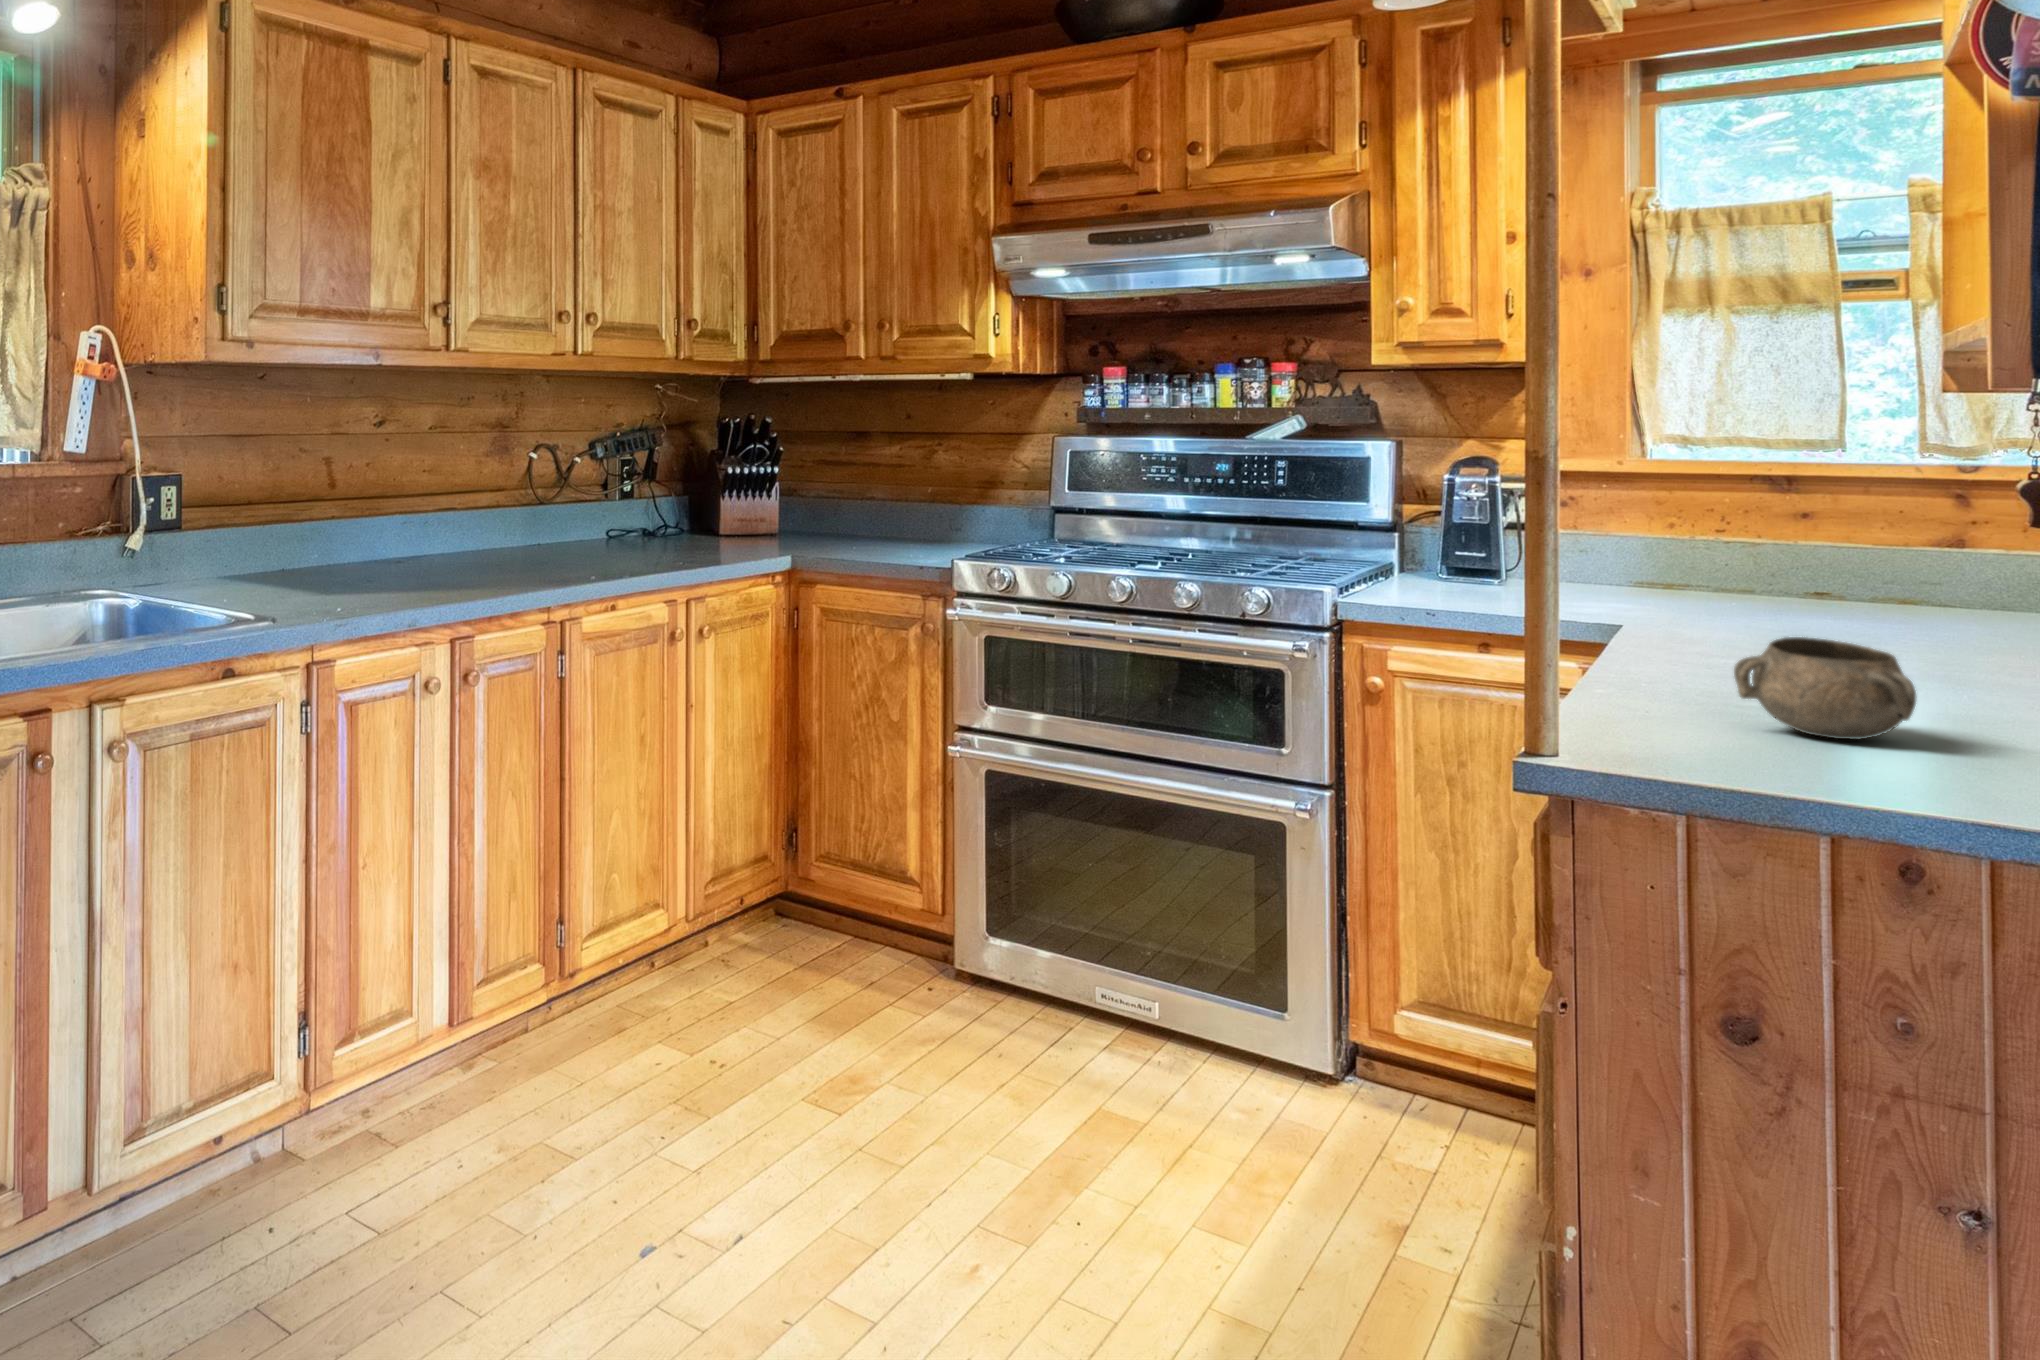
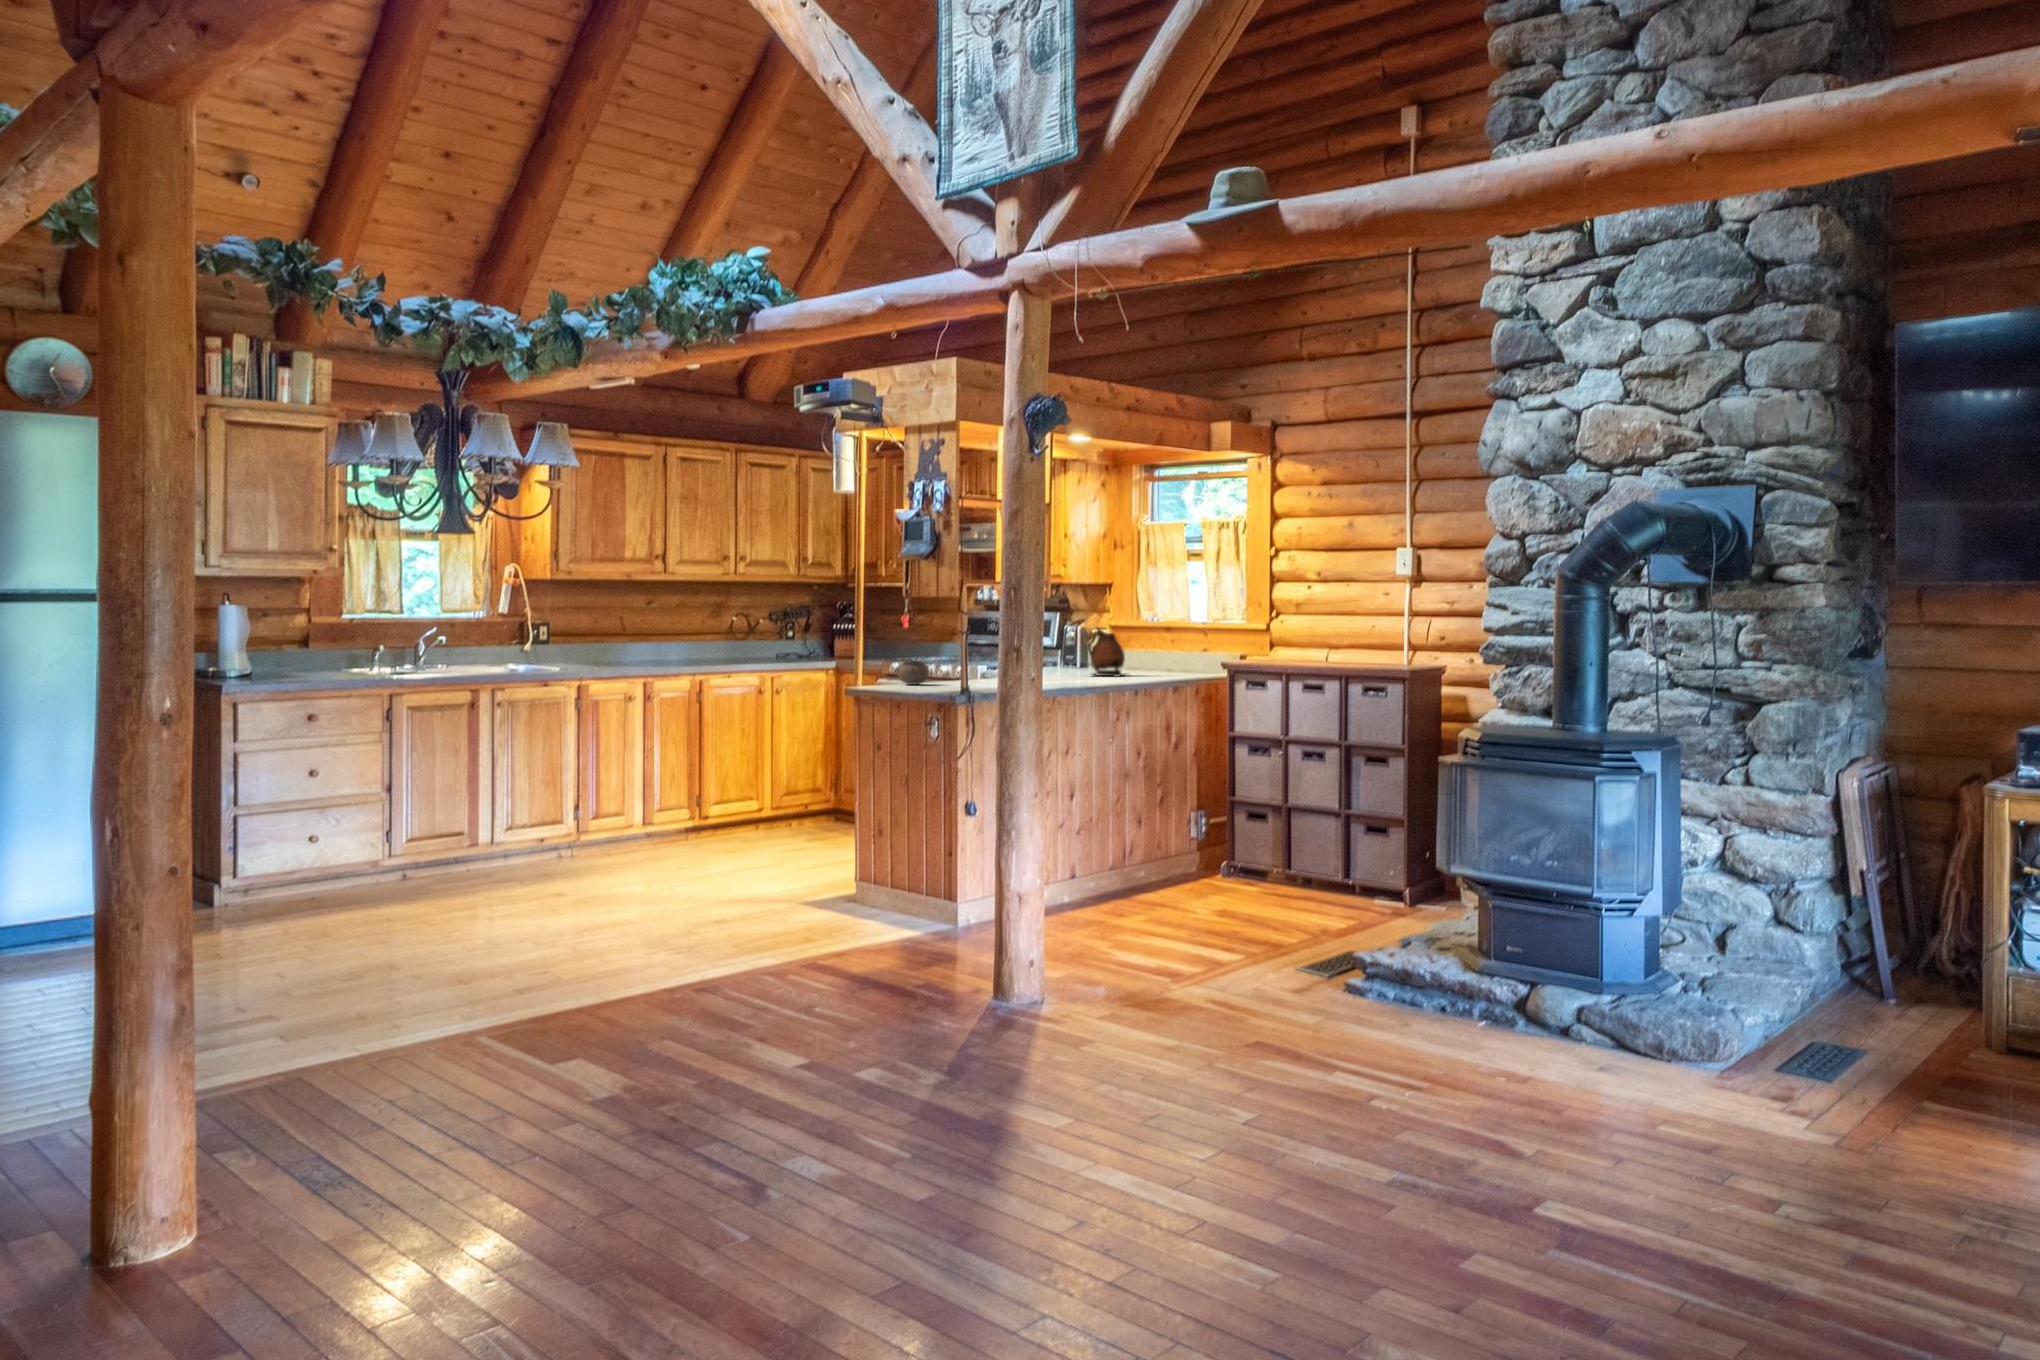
ceramic pitcher: none [1700,475,1865,622] -> present [1087,628,1130,677]

